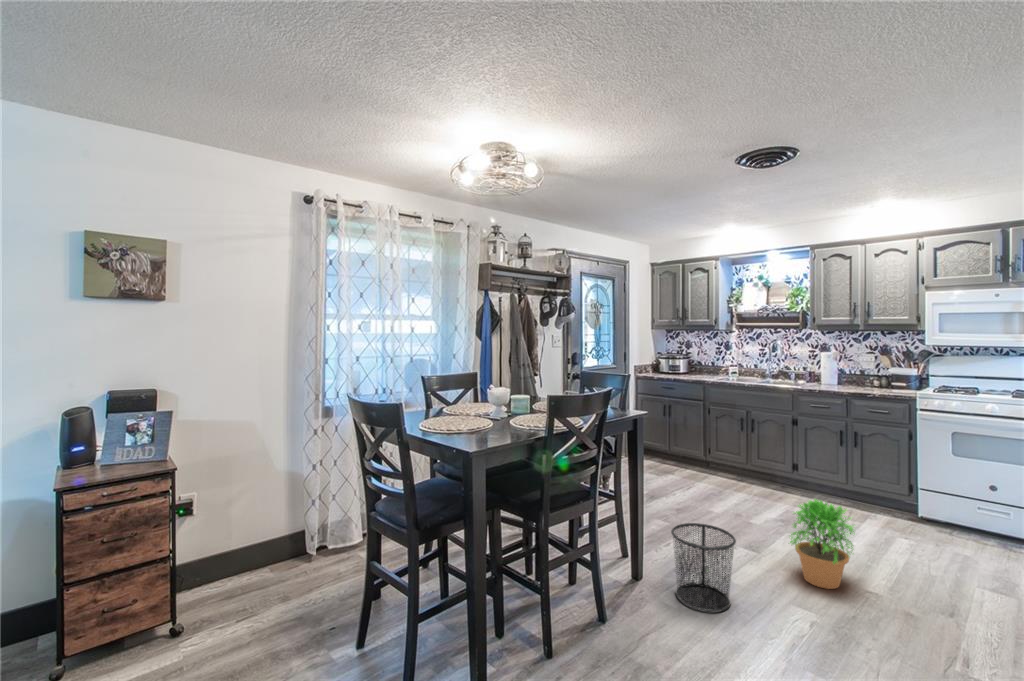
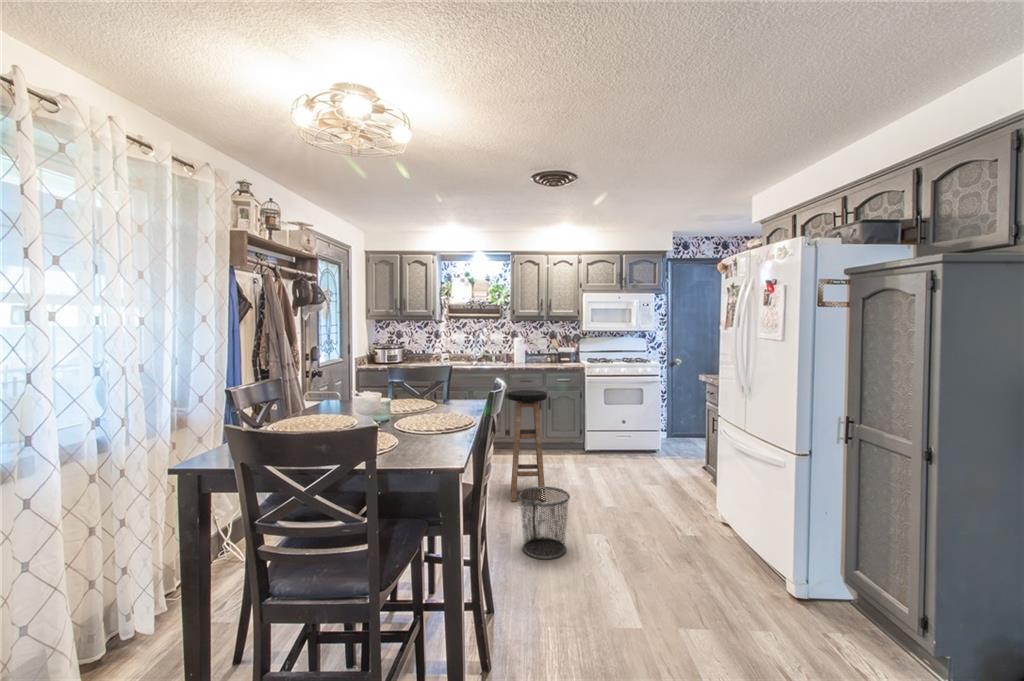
bar stool: none [727,414,784,554] -> present [508,390,547,501]
potted plant: present [790,499,854,589] -> none [563,447,614,512]

